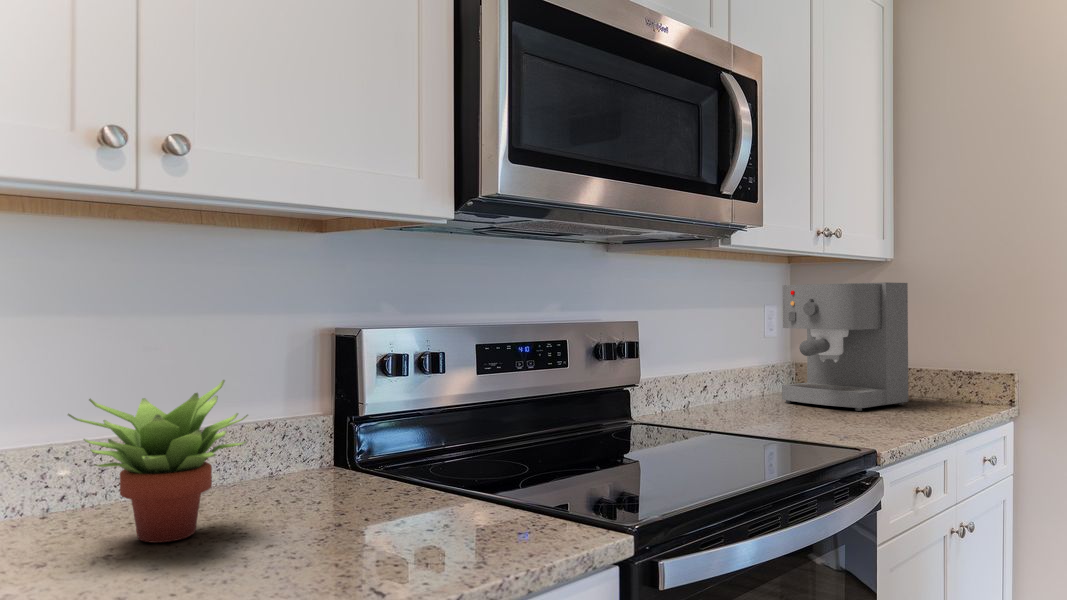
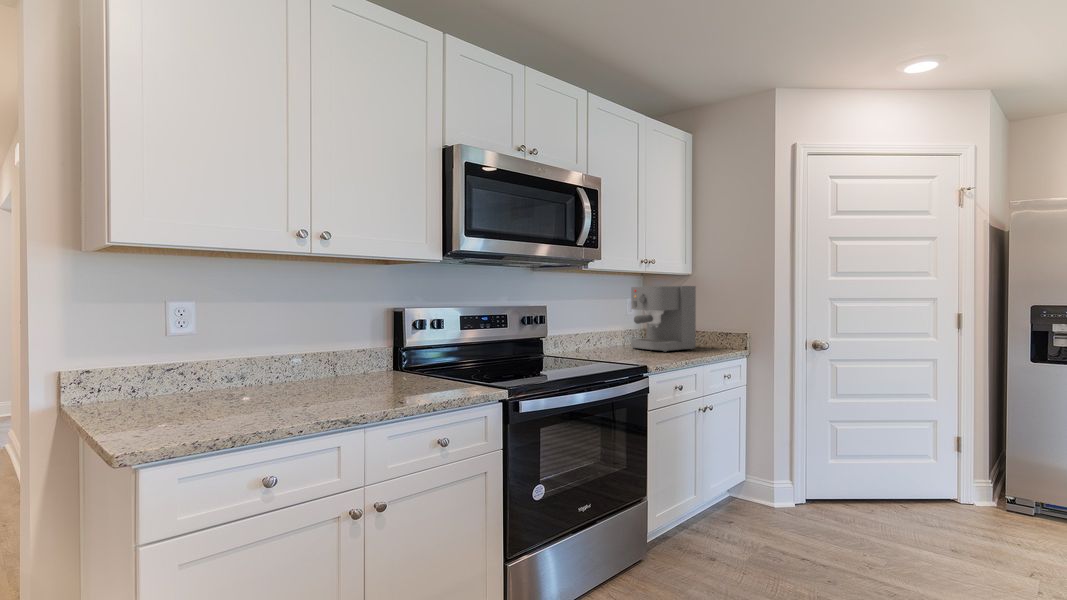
succulent plant: present [68,380,248,543] -> none [290,328,357,390]

